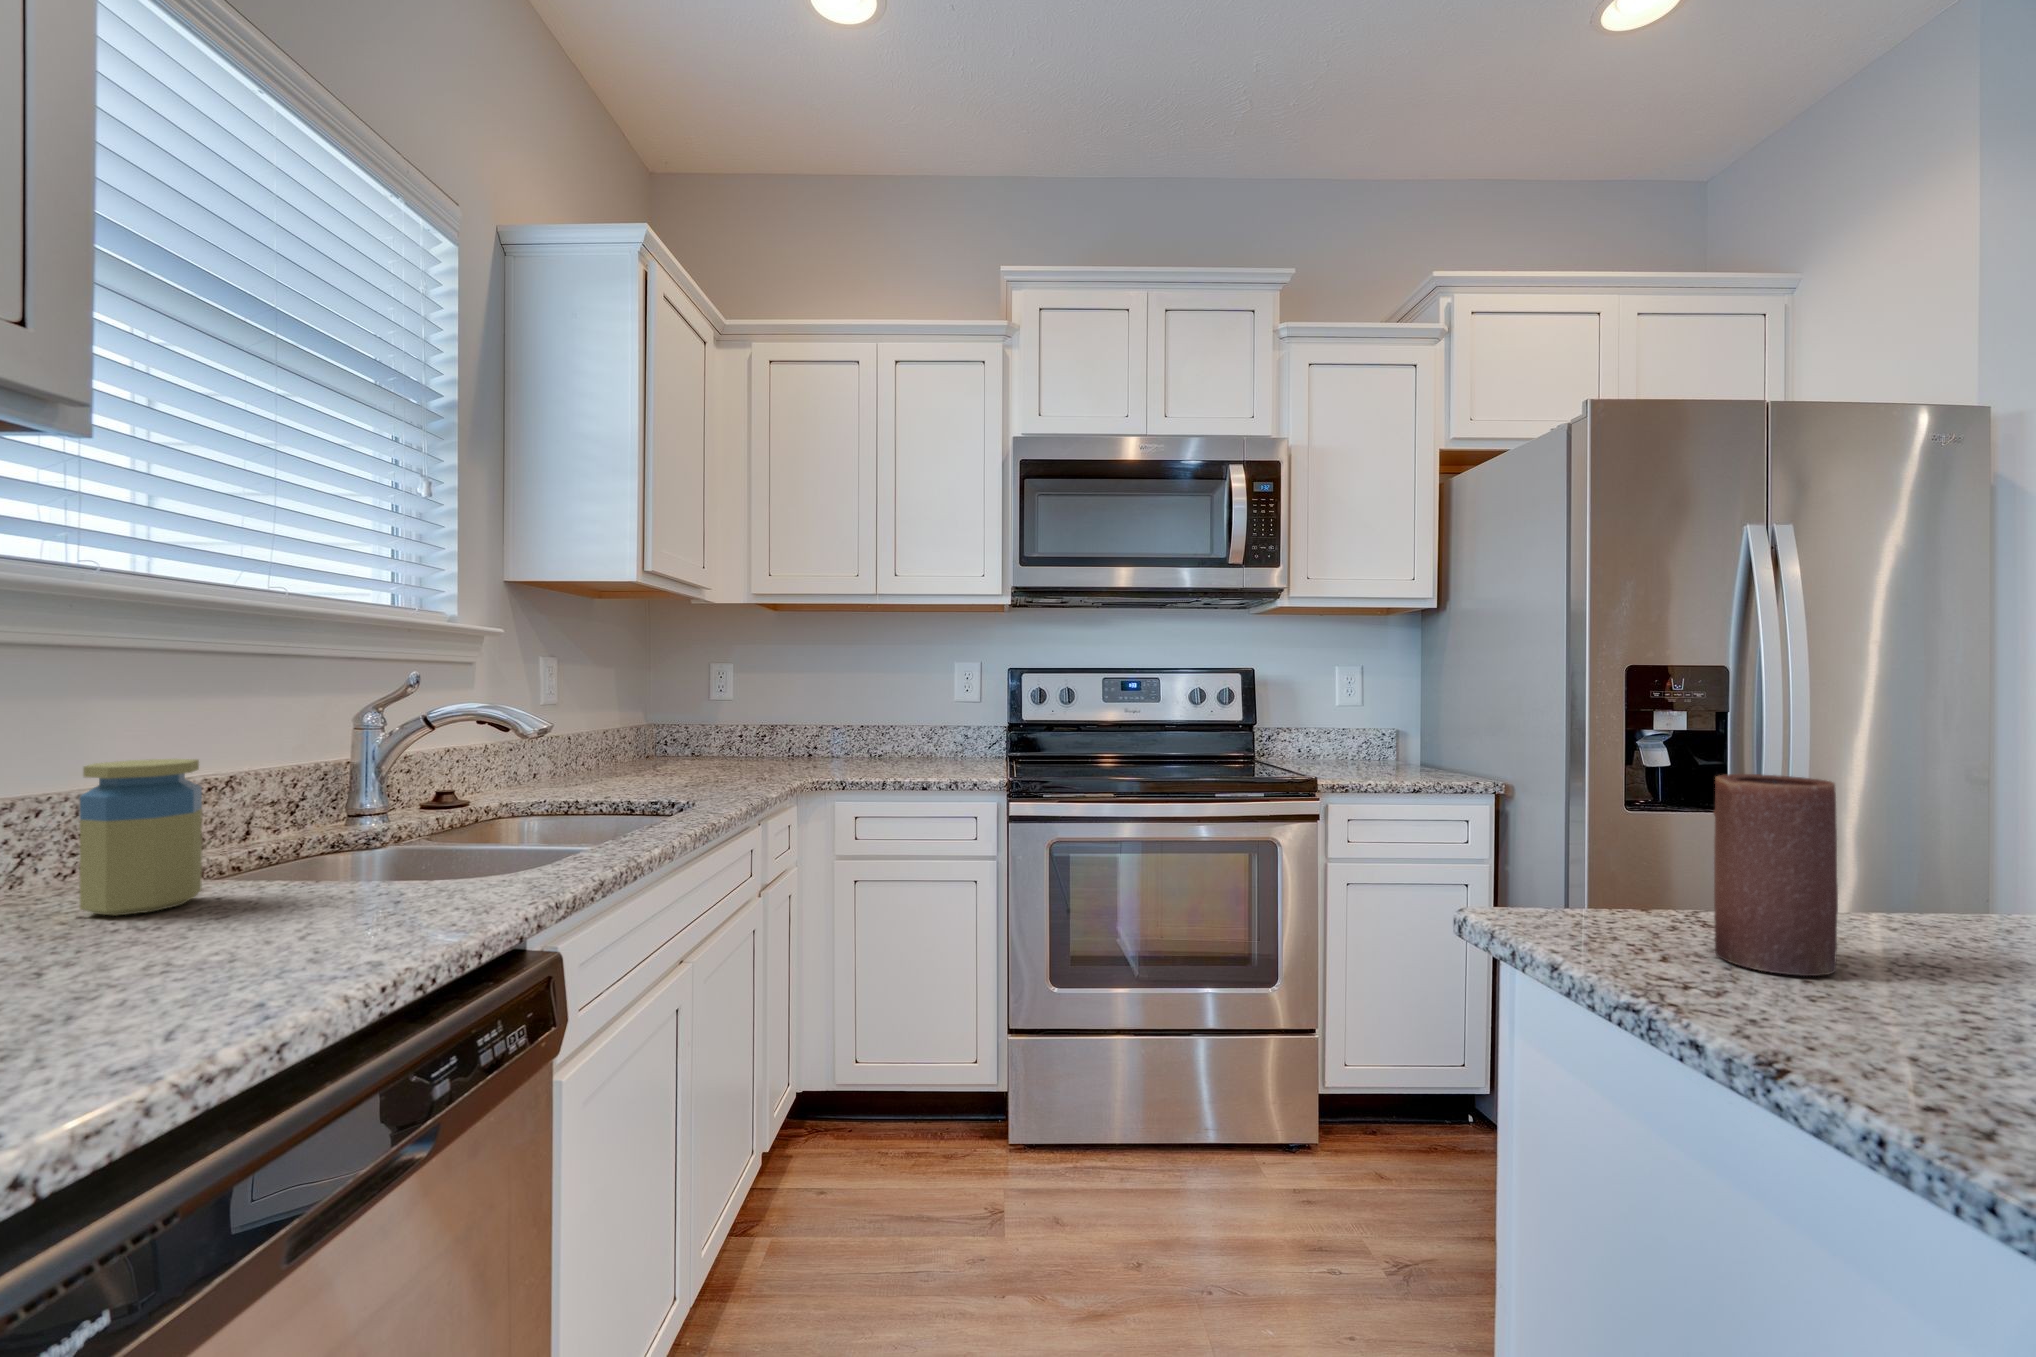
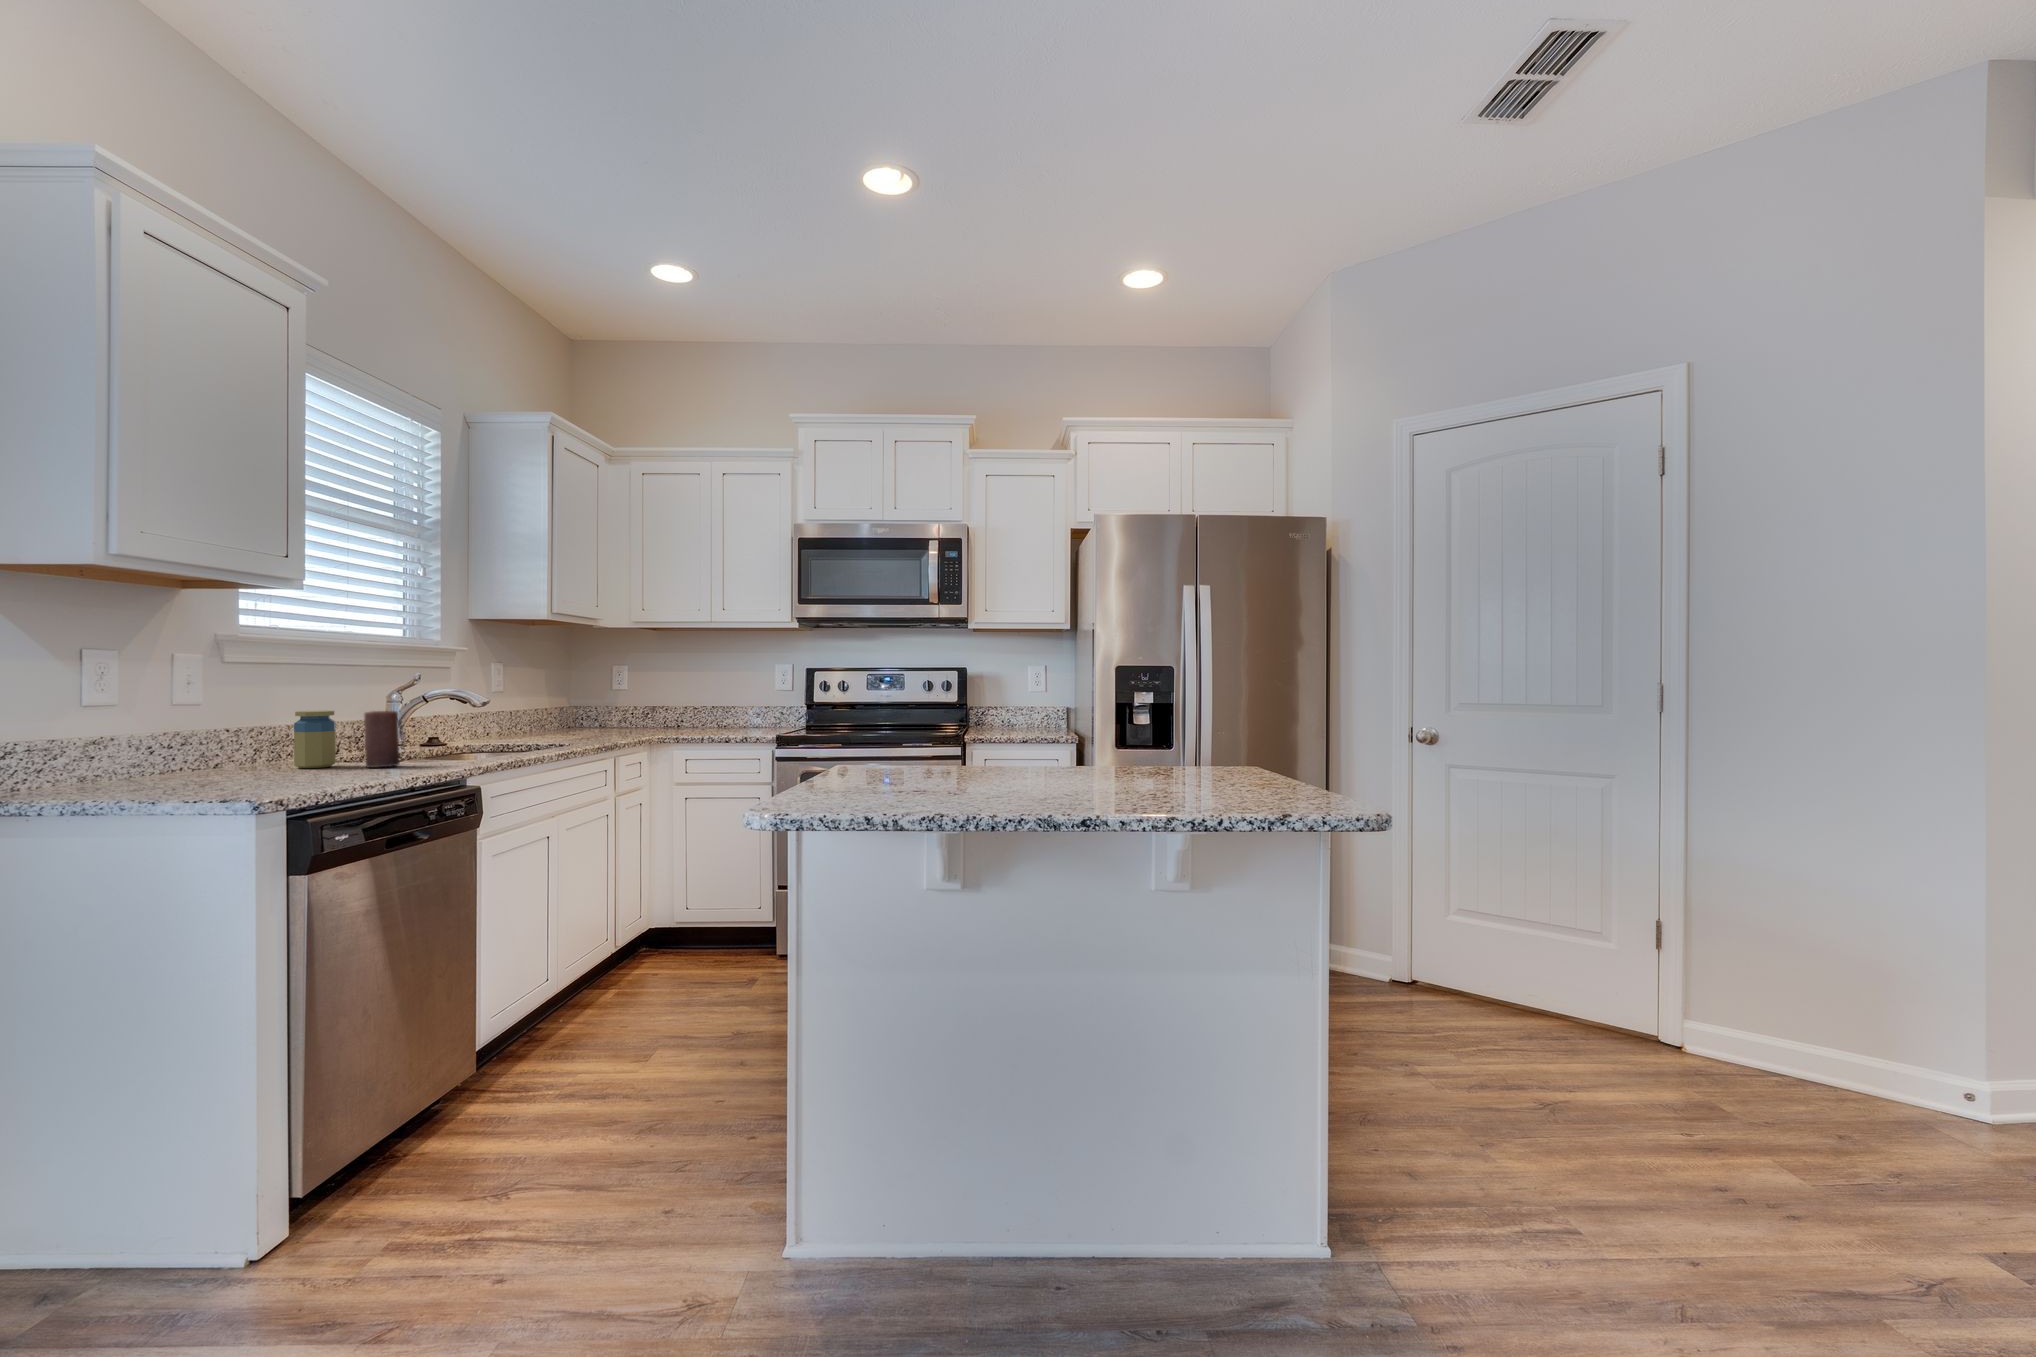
candle: present [1714,774,1838,976] -> present [364,711,400,767]

